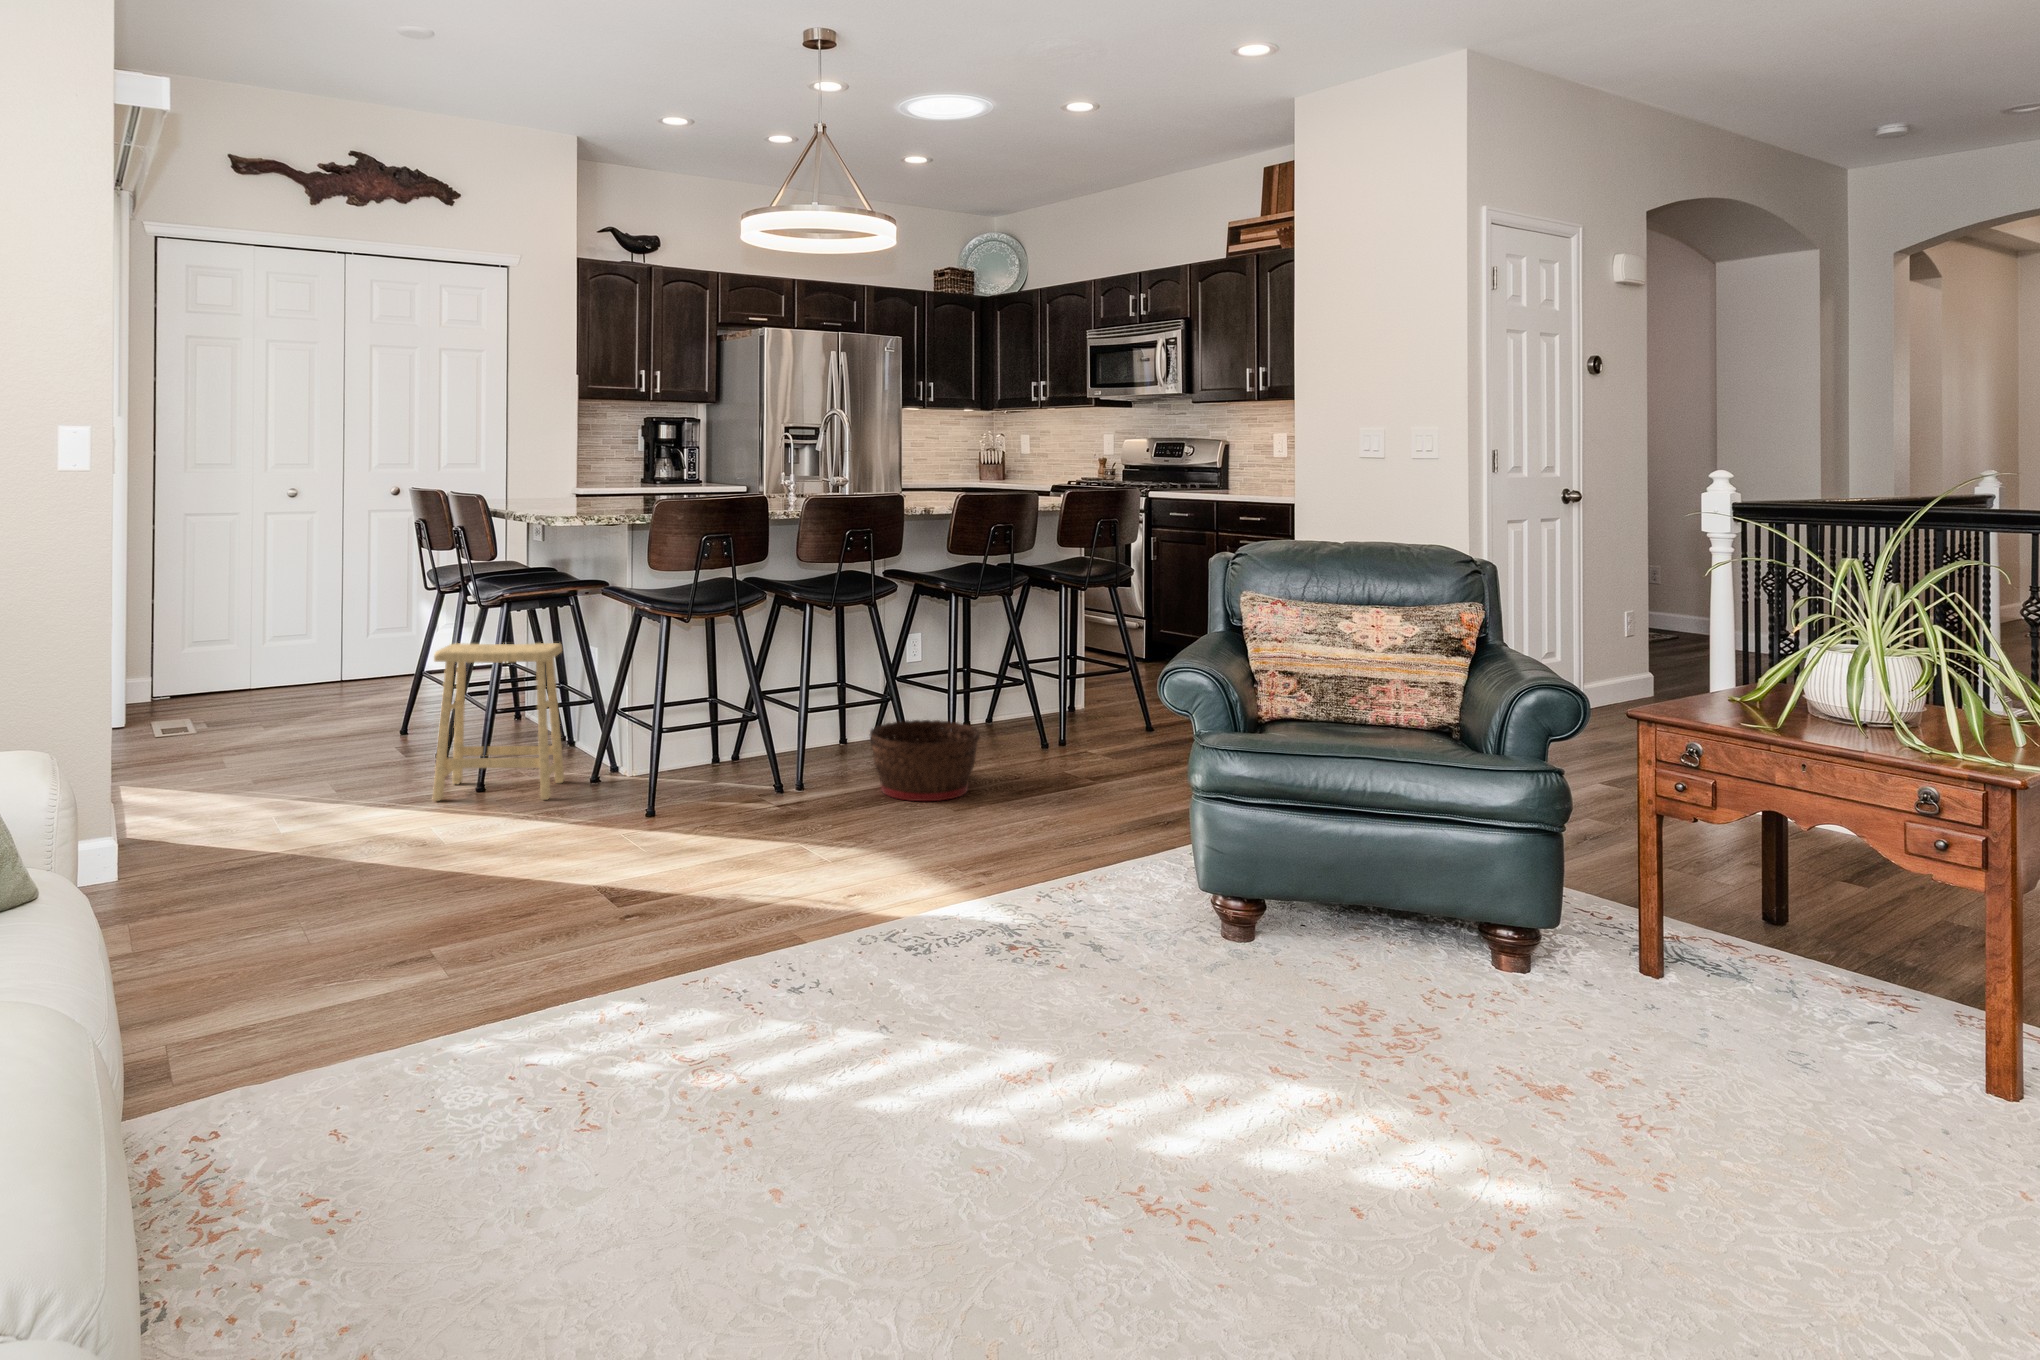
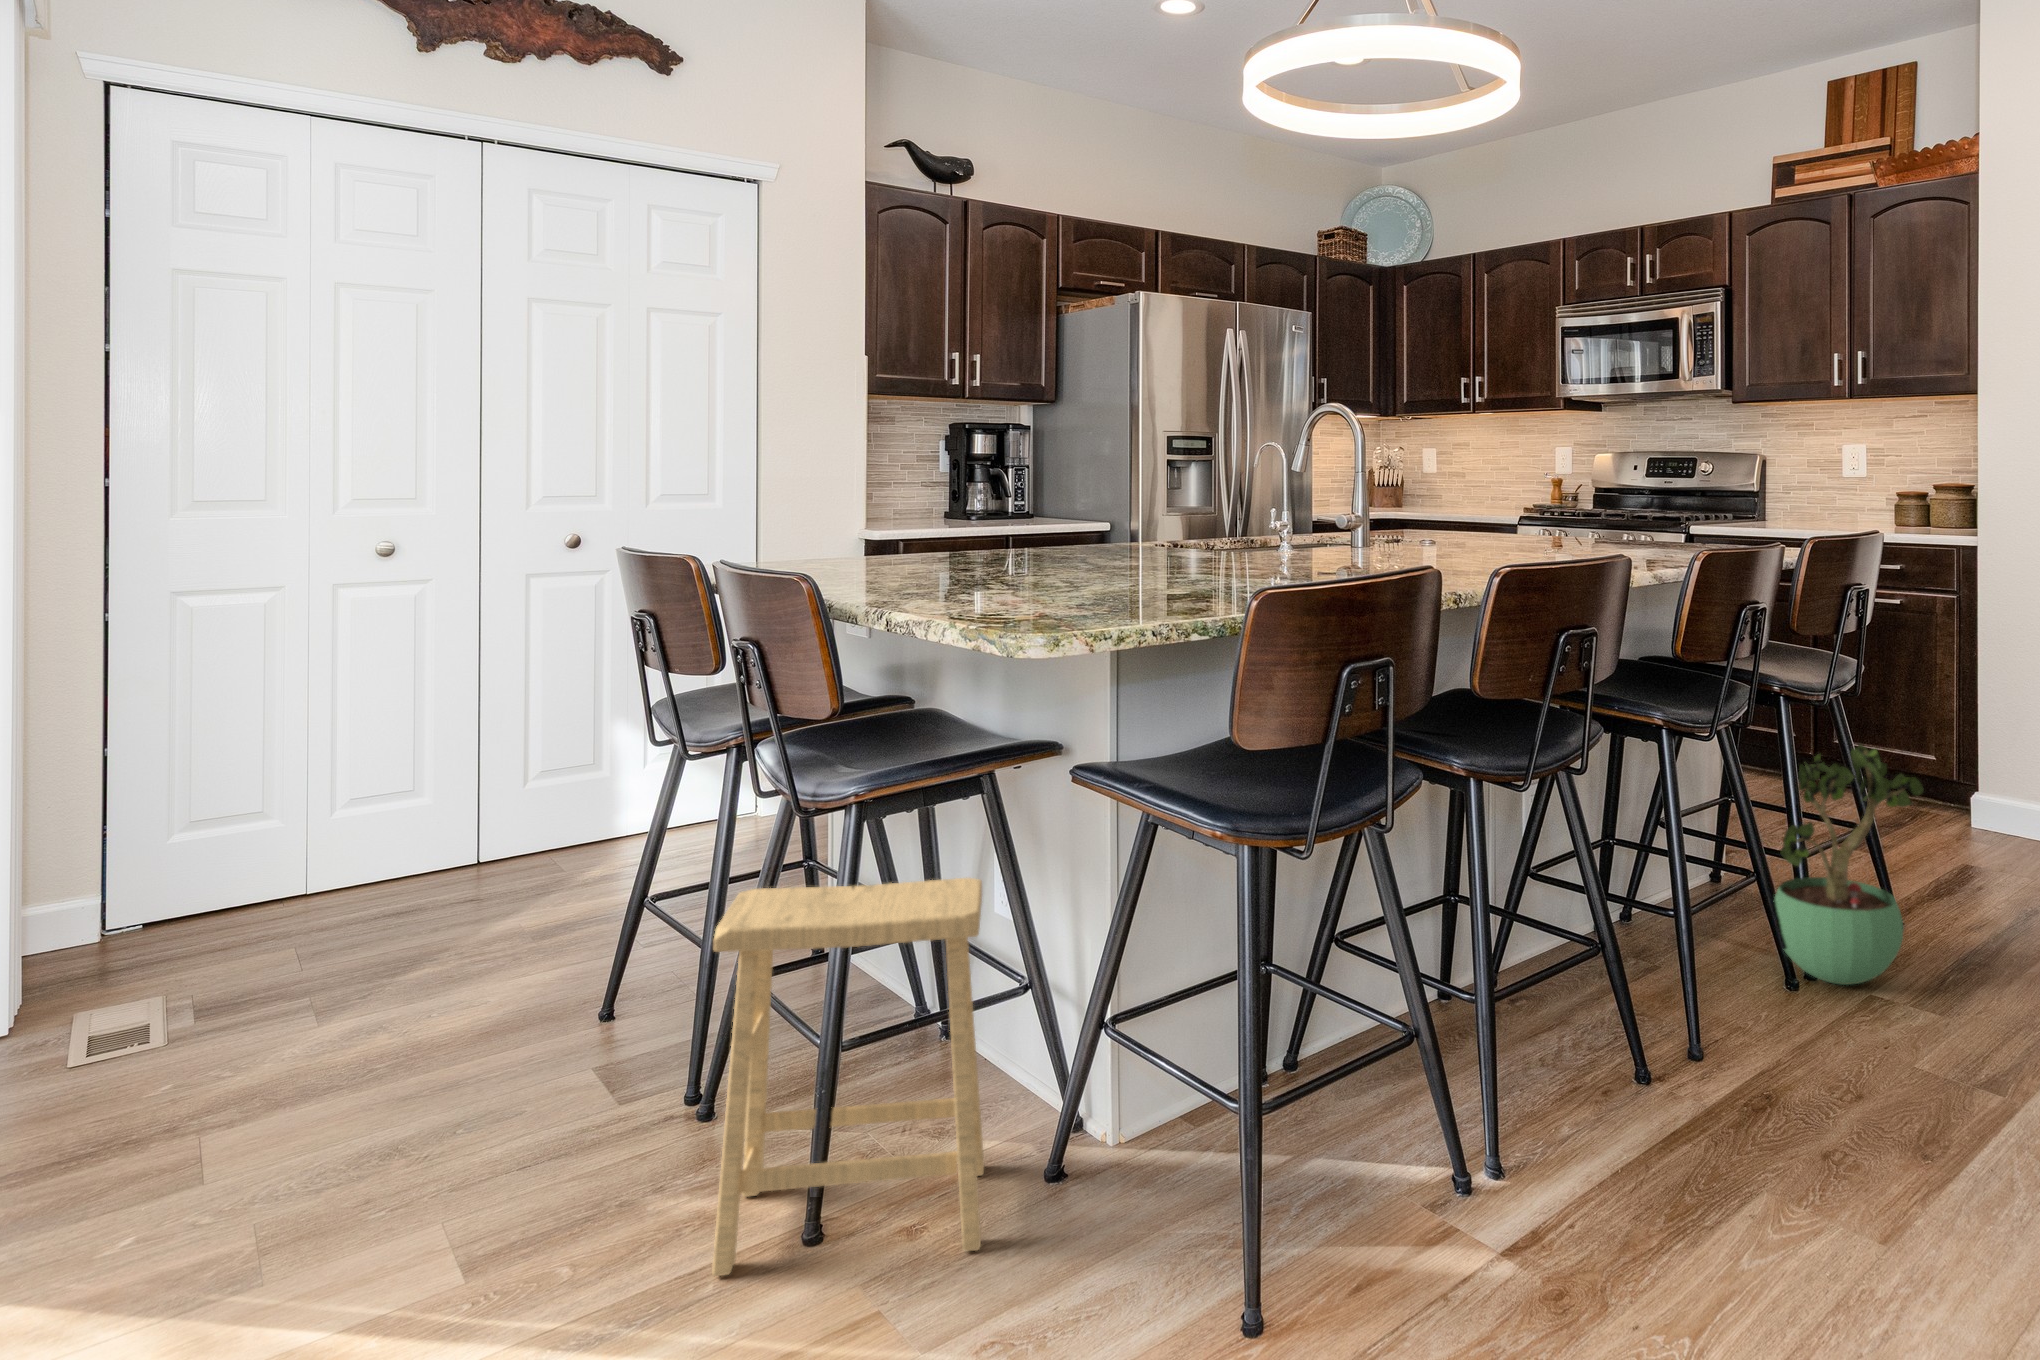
potted plant: none [1033,608,1121,744] -> present [1775,744,1924,985]
basket: present [870,720,980,801] -> none [1622,990,1859,1199]

